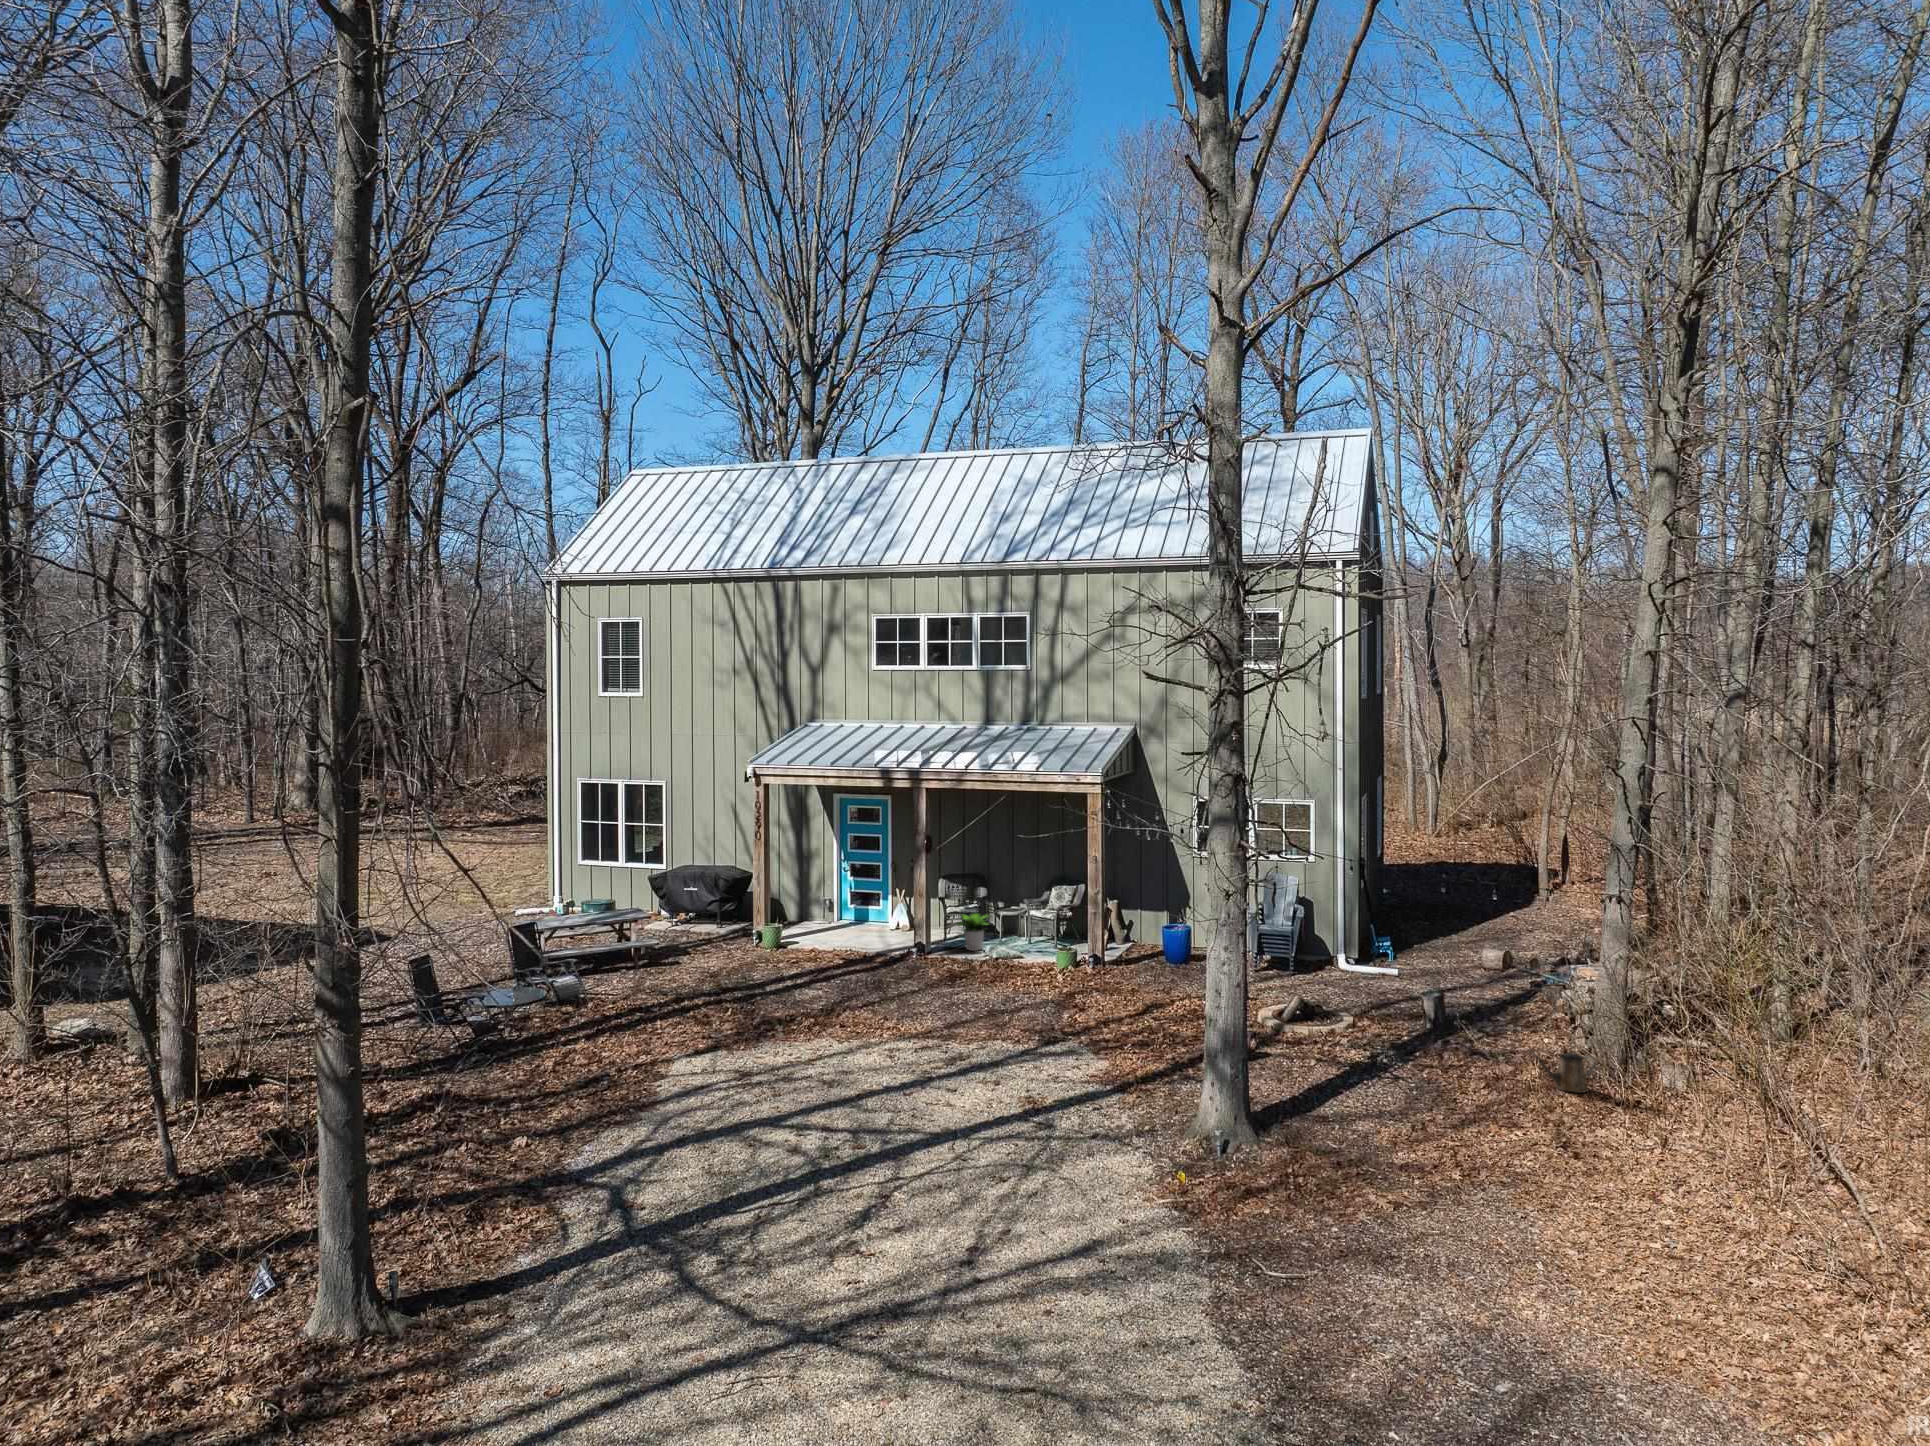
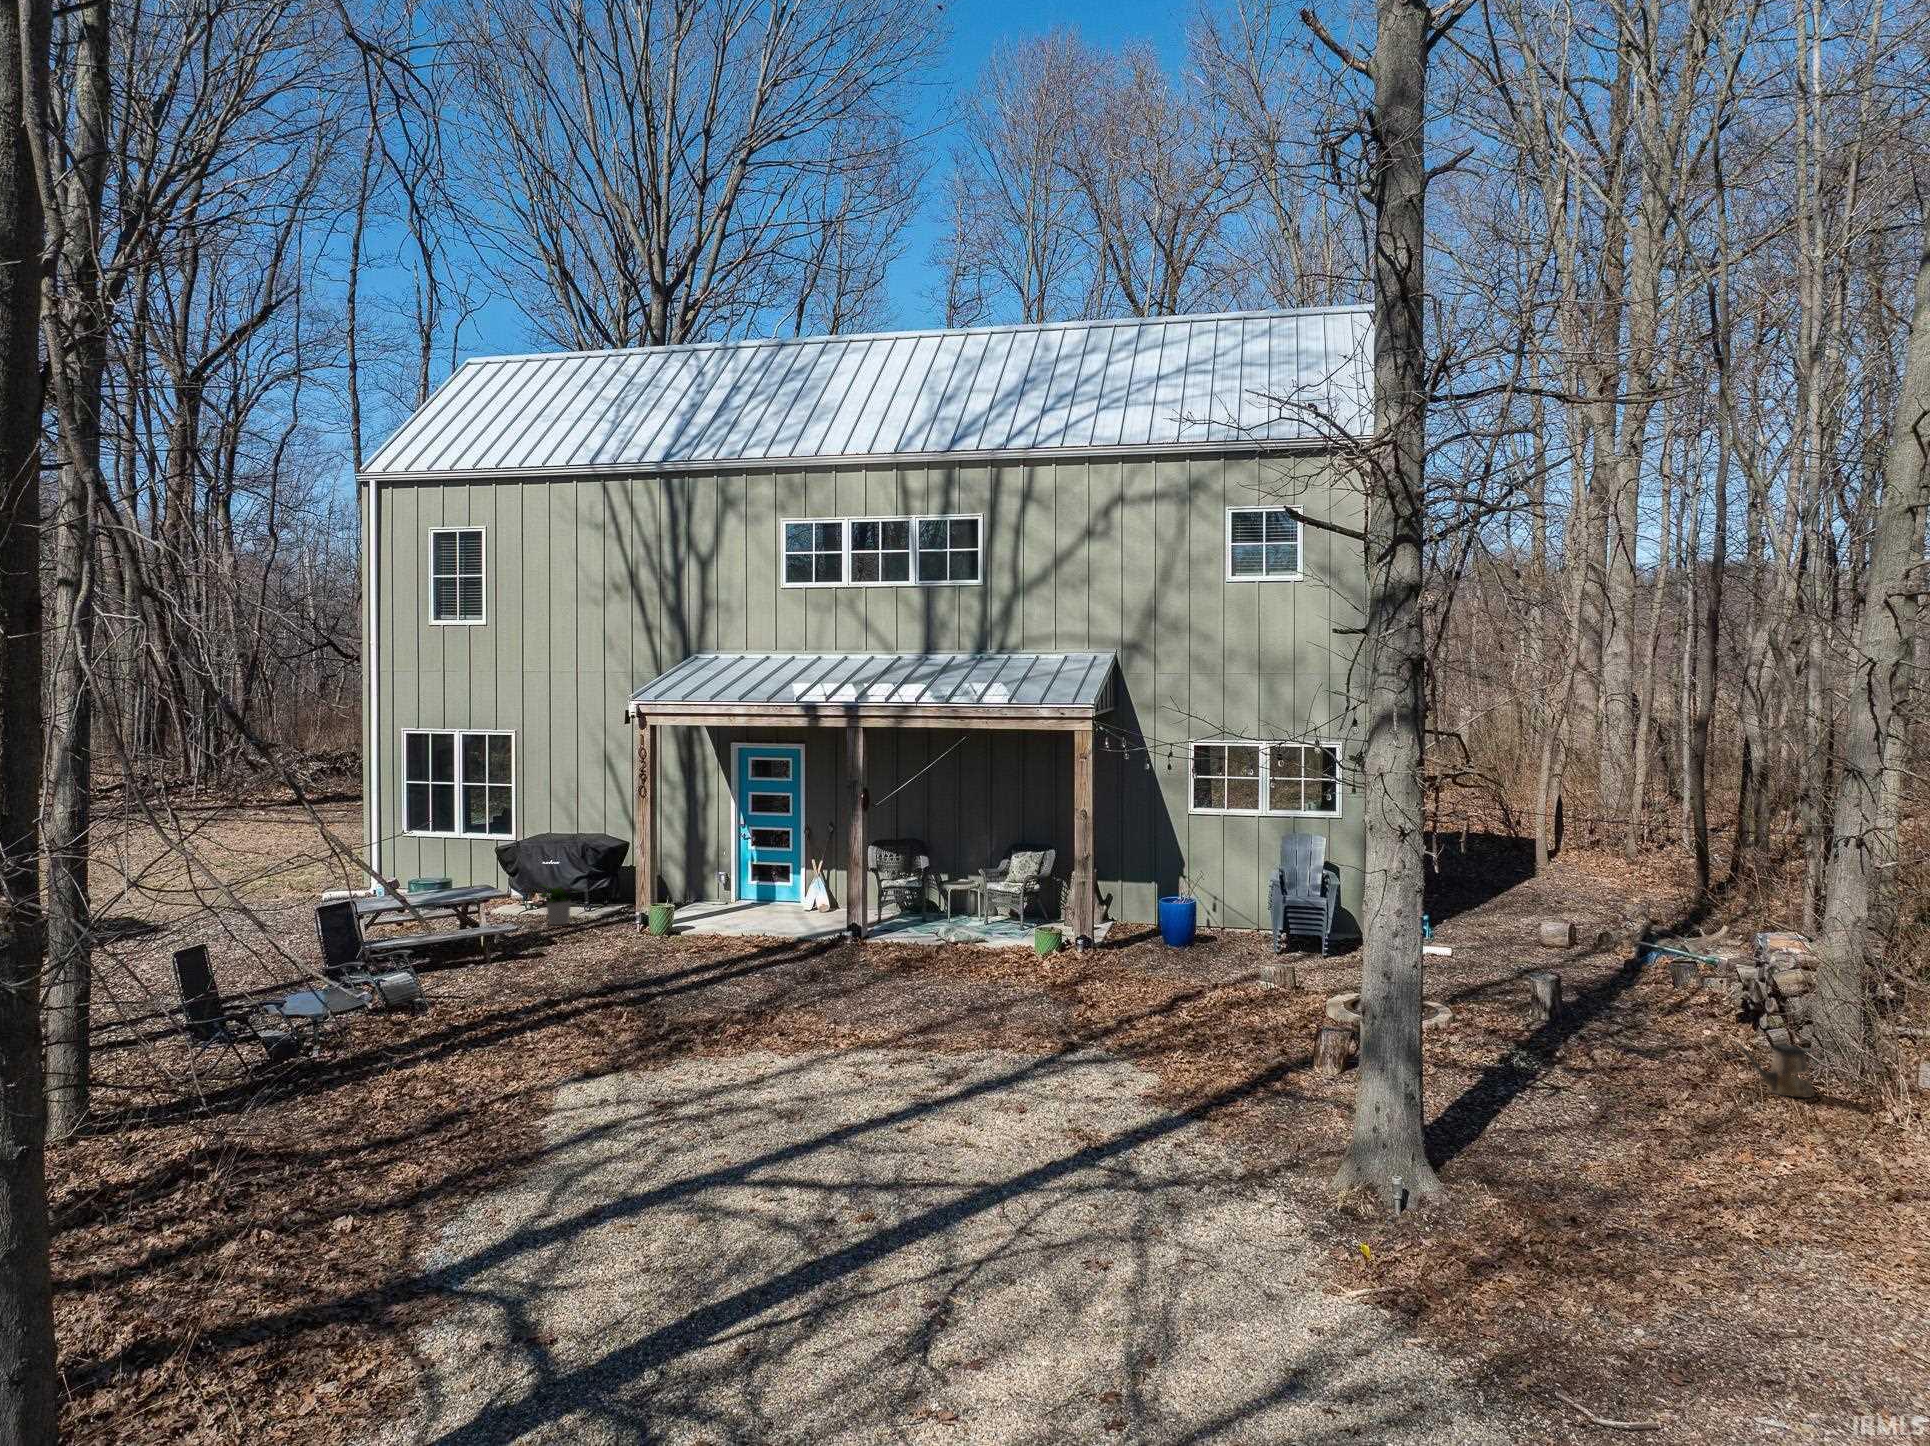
potted plant: present [957,913,991,951] -> present [539,884,571,925]

